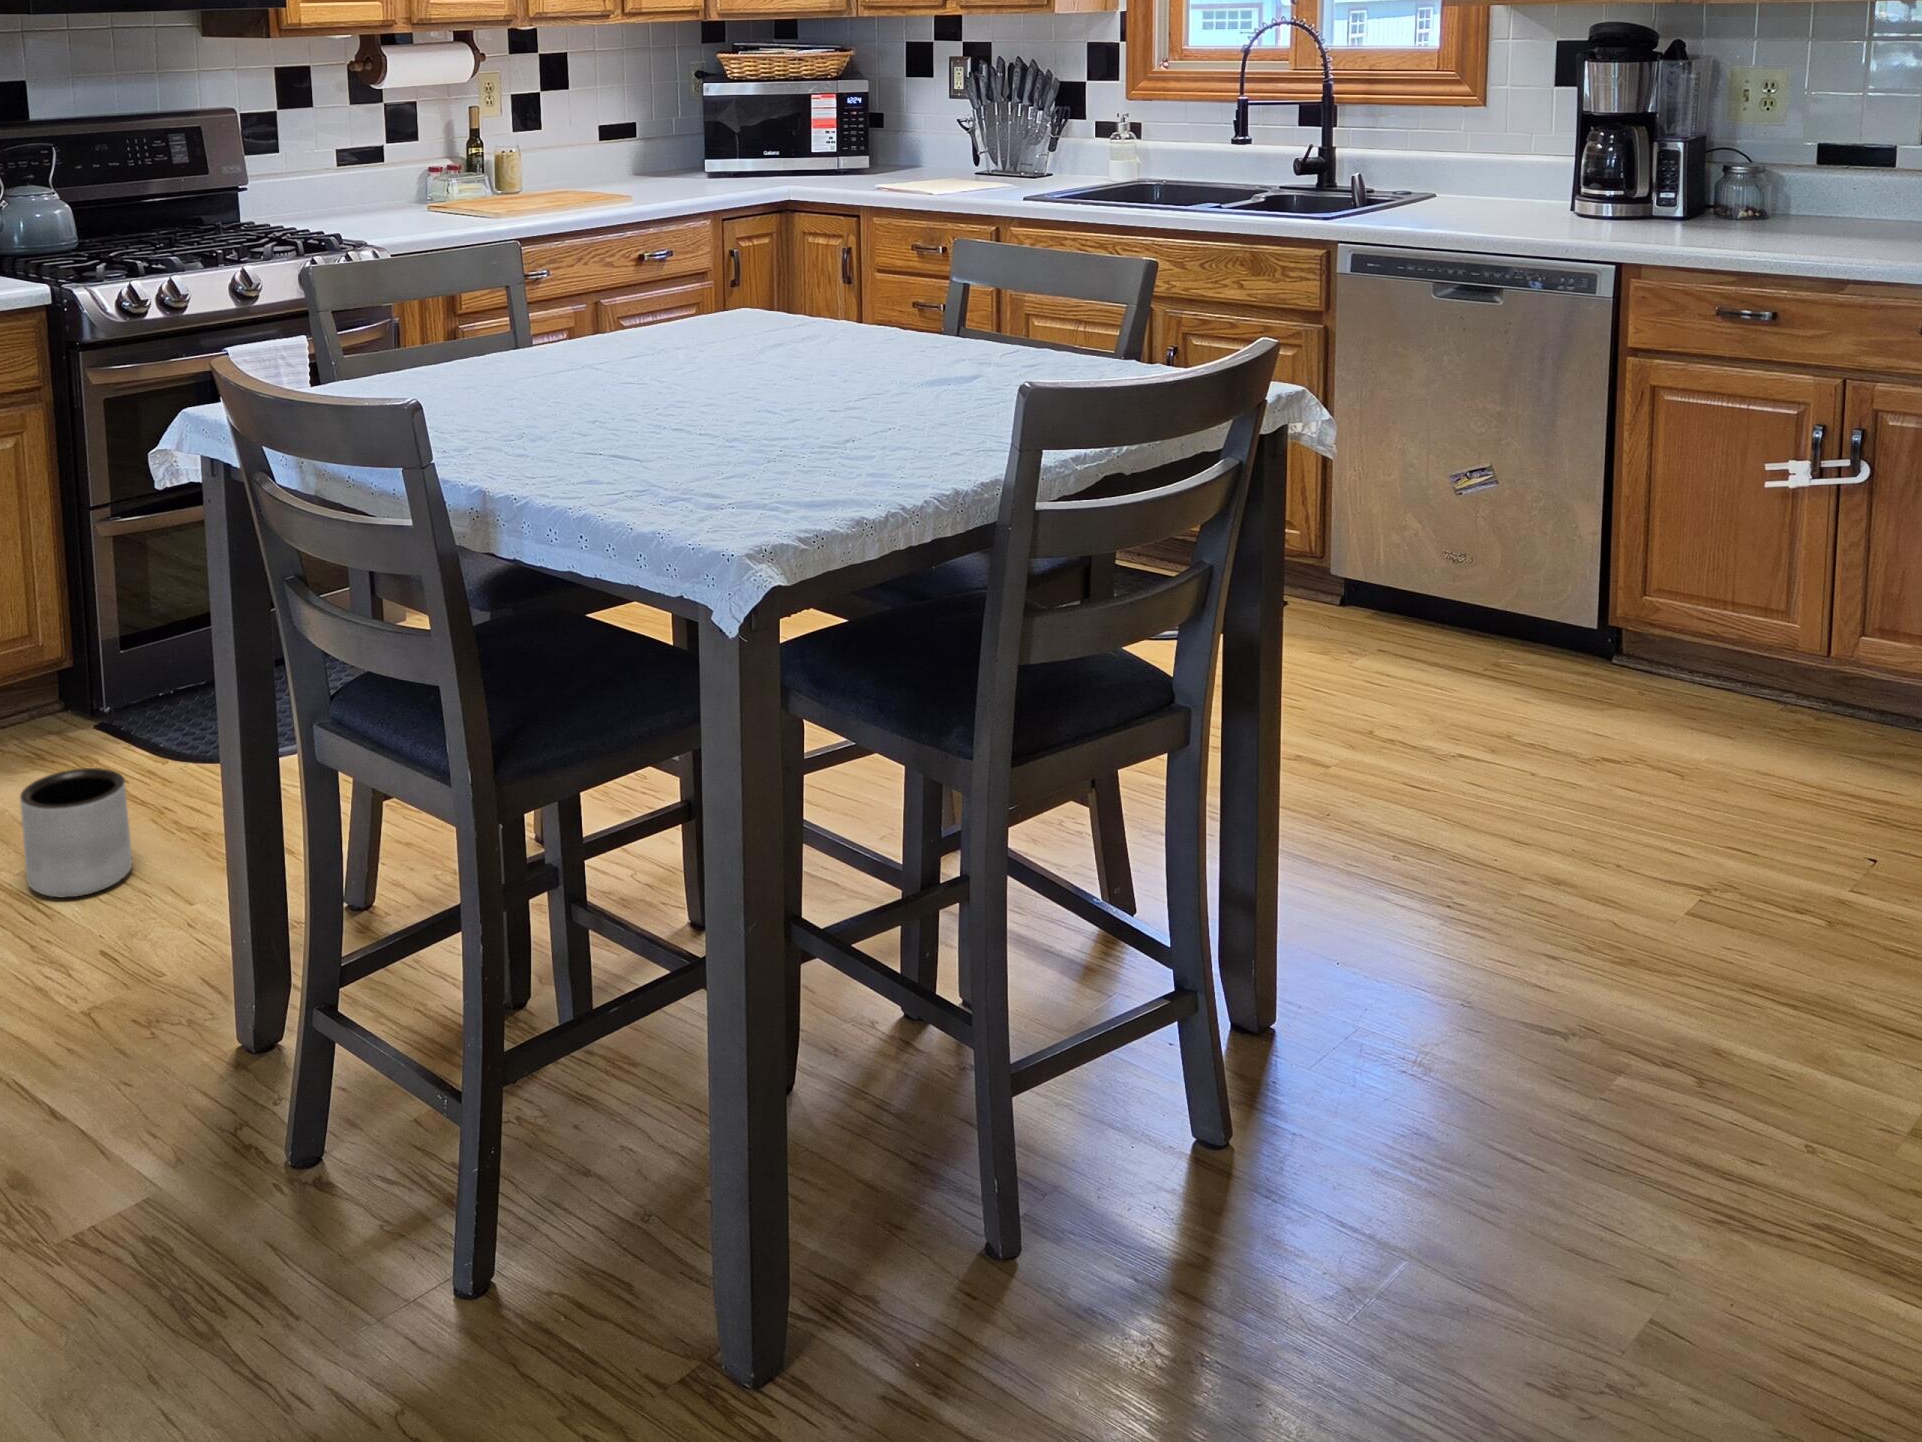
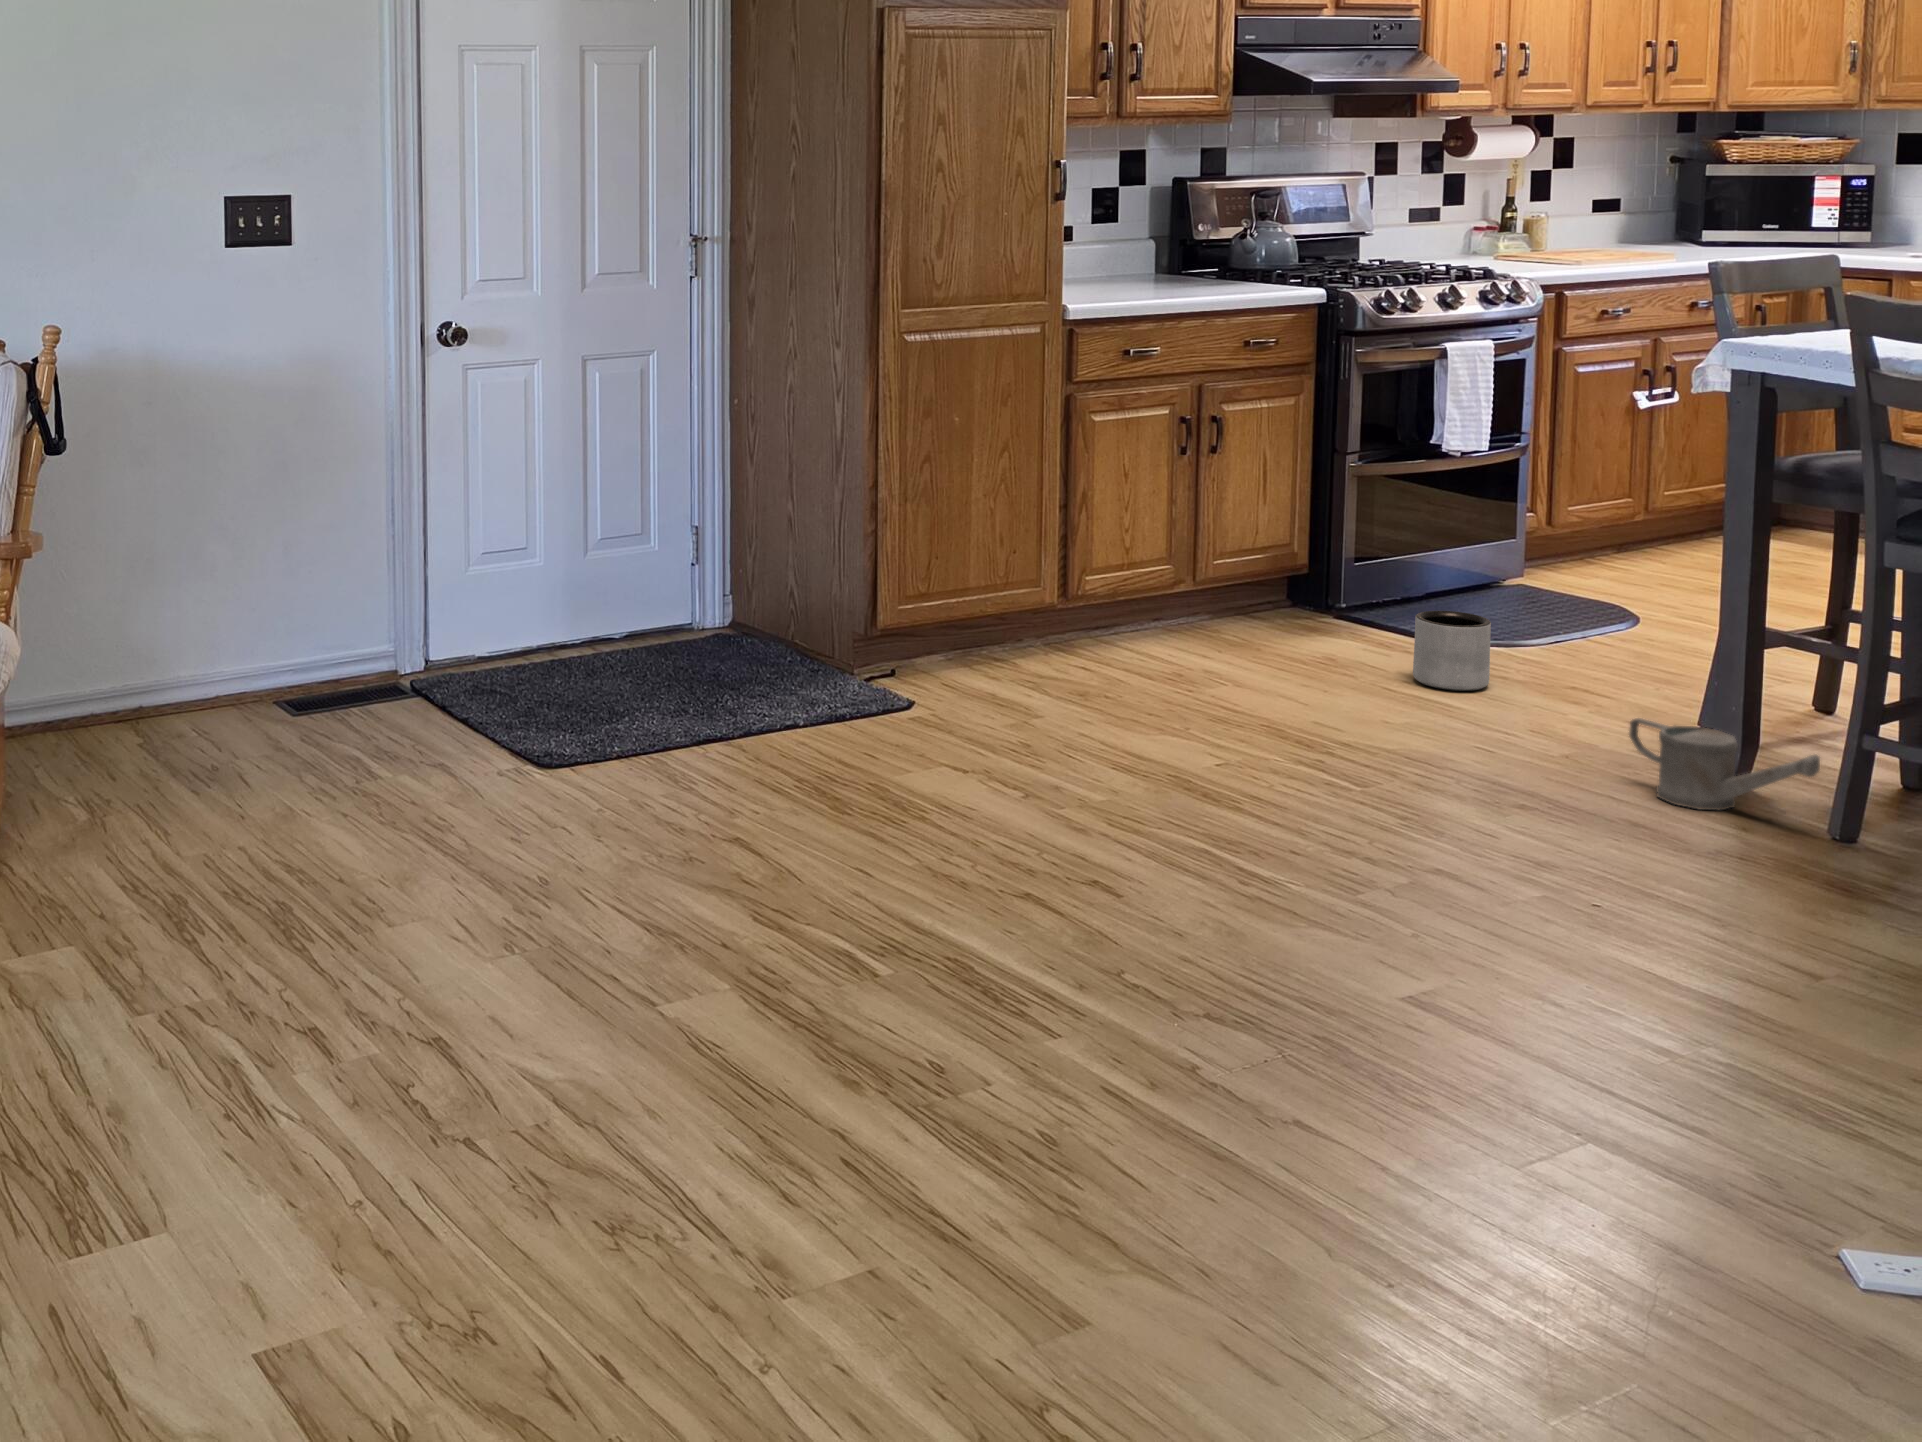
watering can: none [82,1018,251,1188] -> present [1629,718,1820,810]

